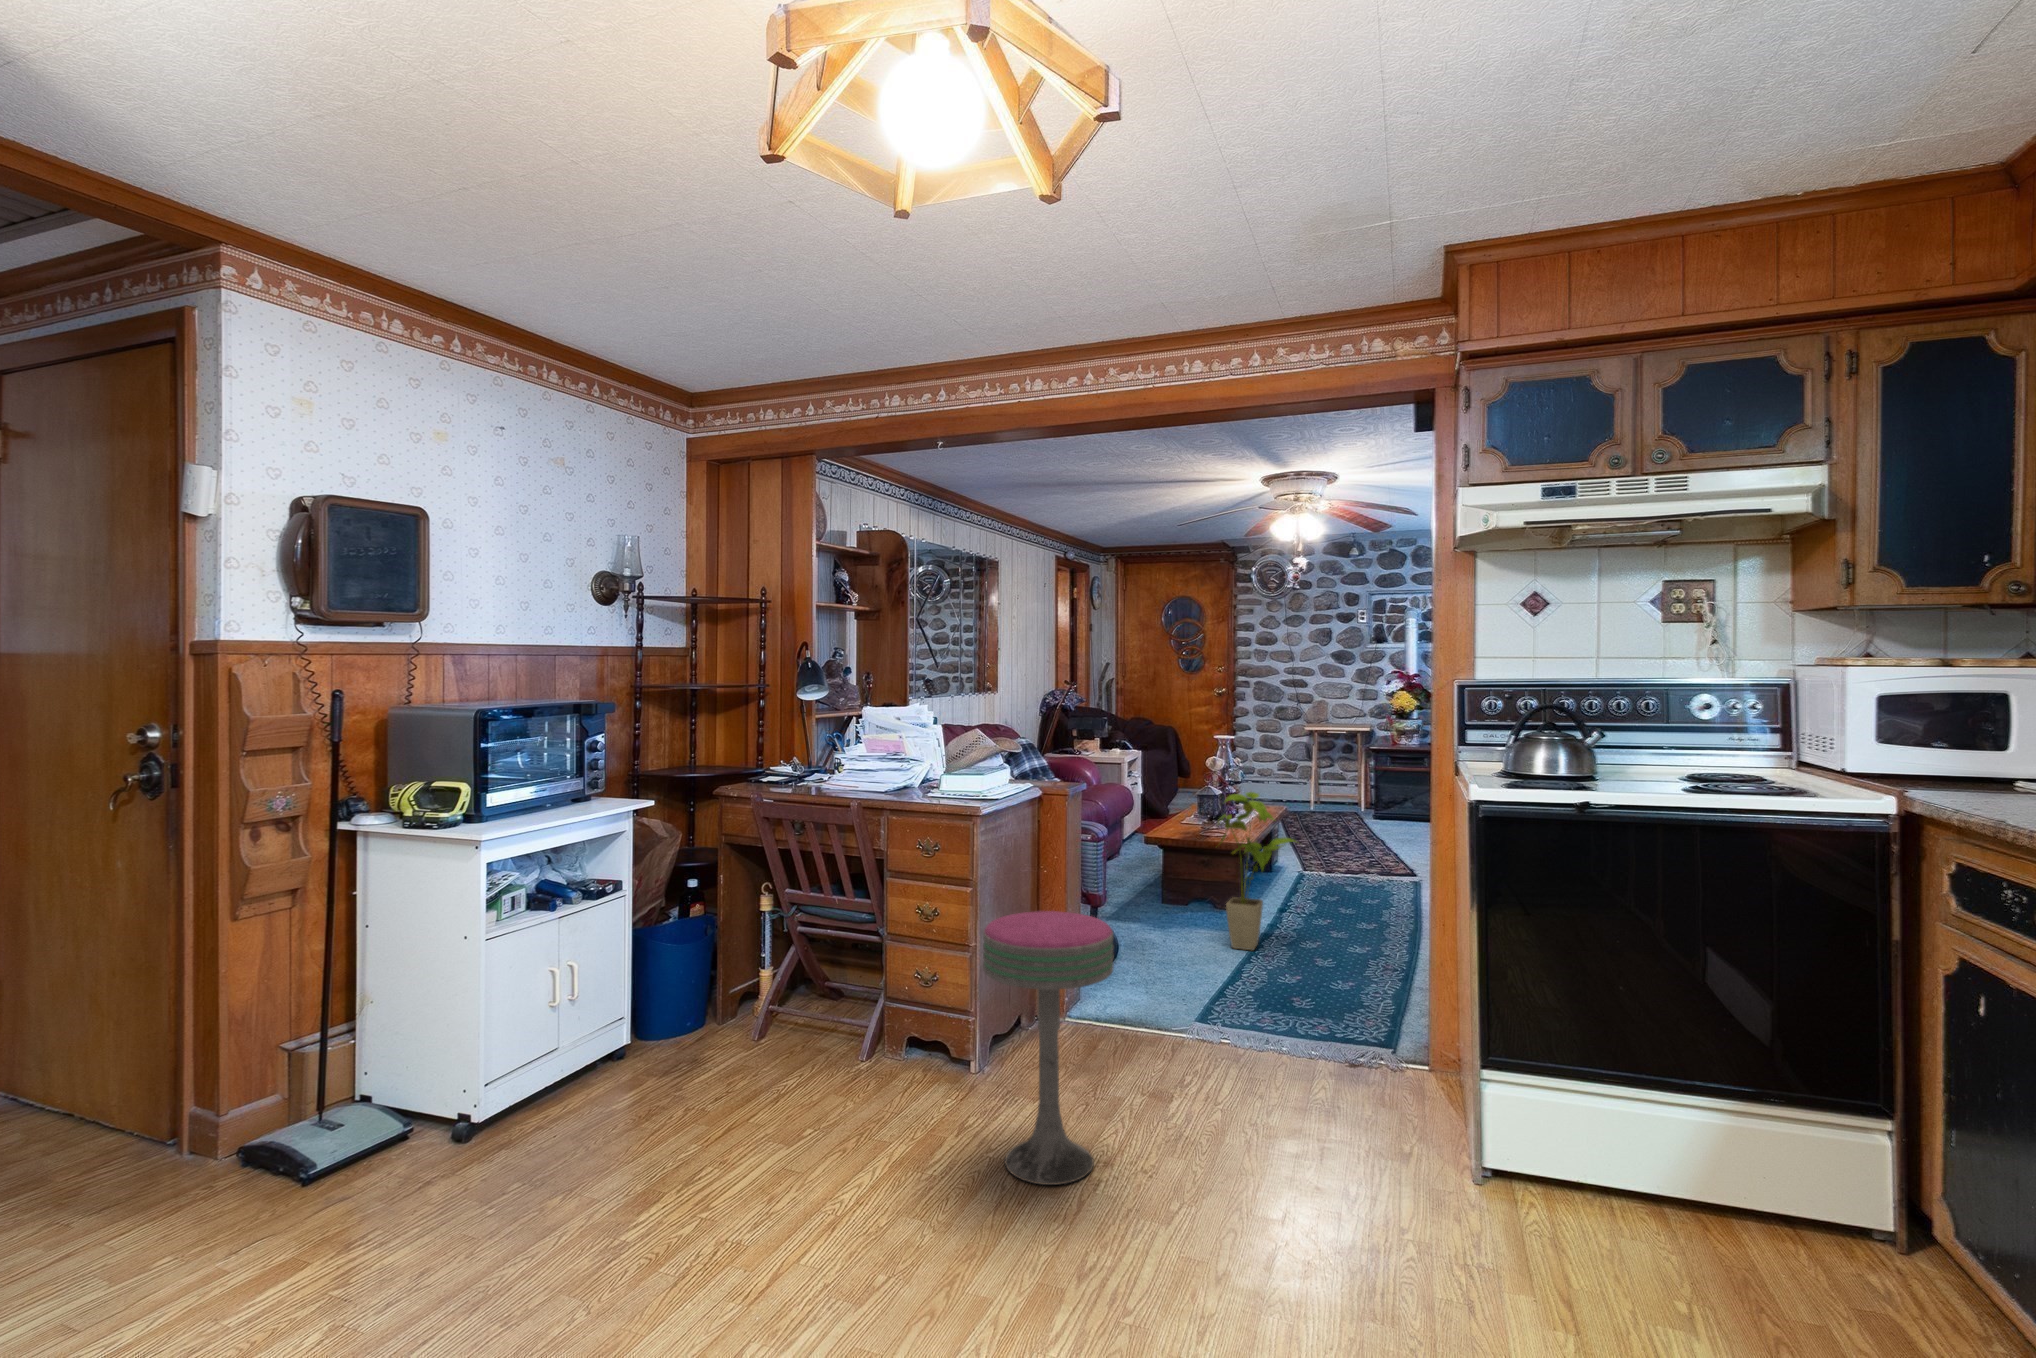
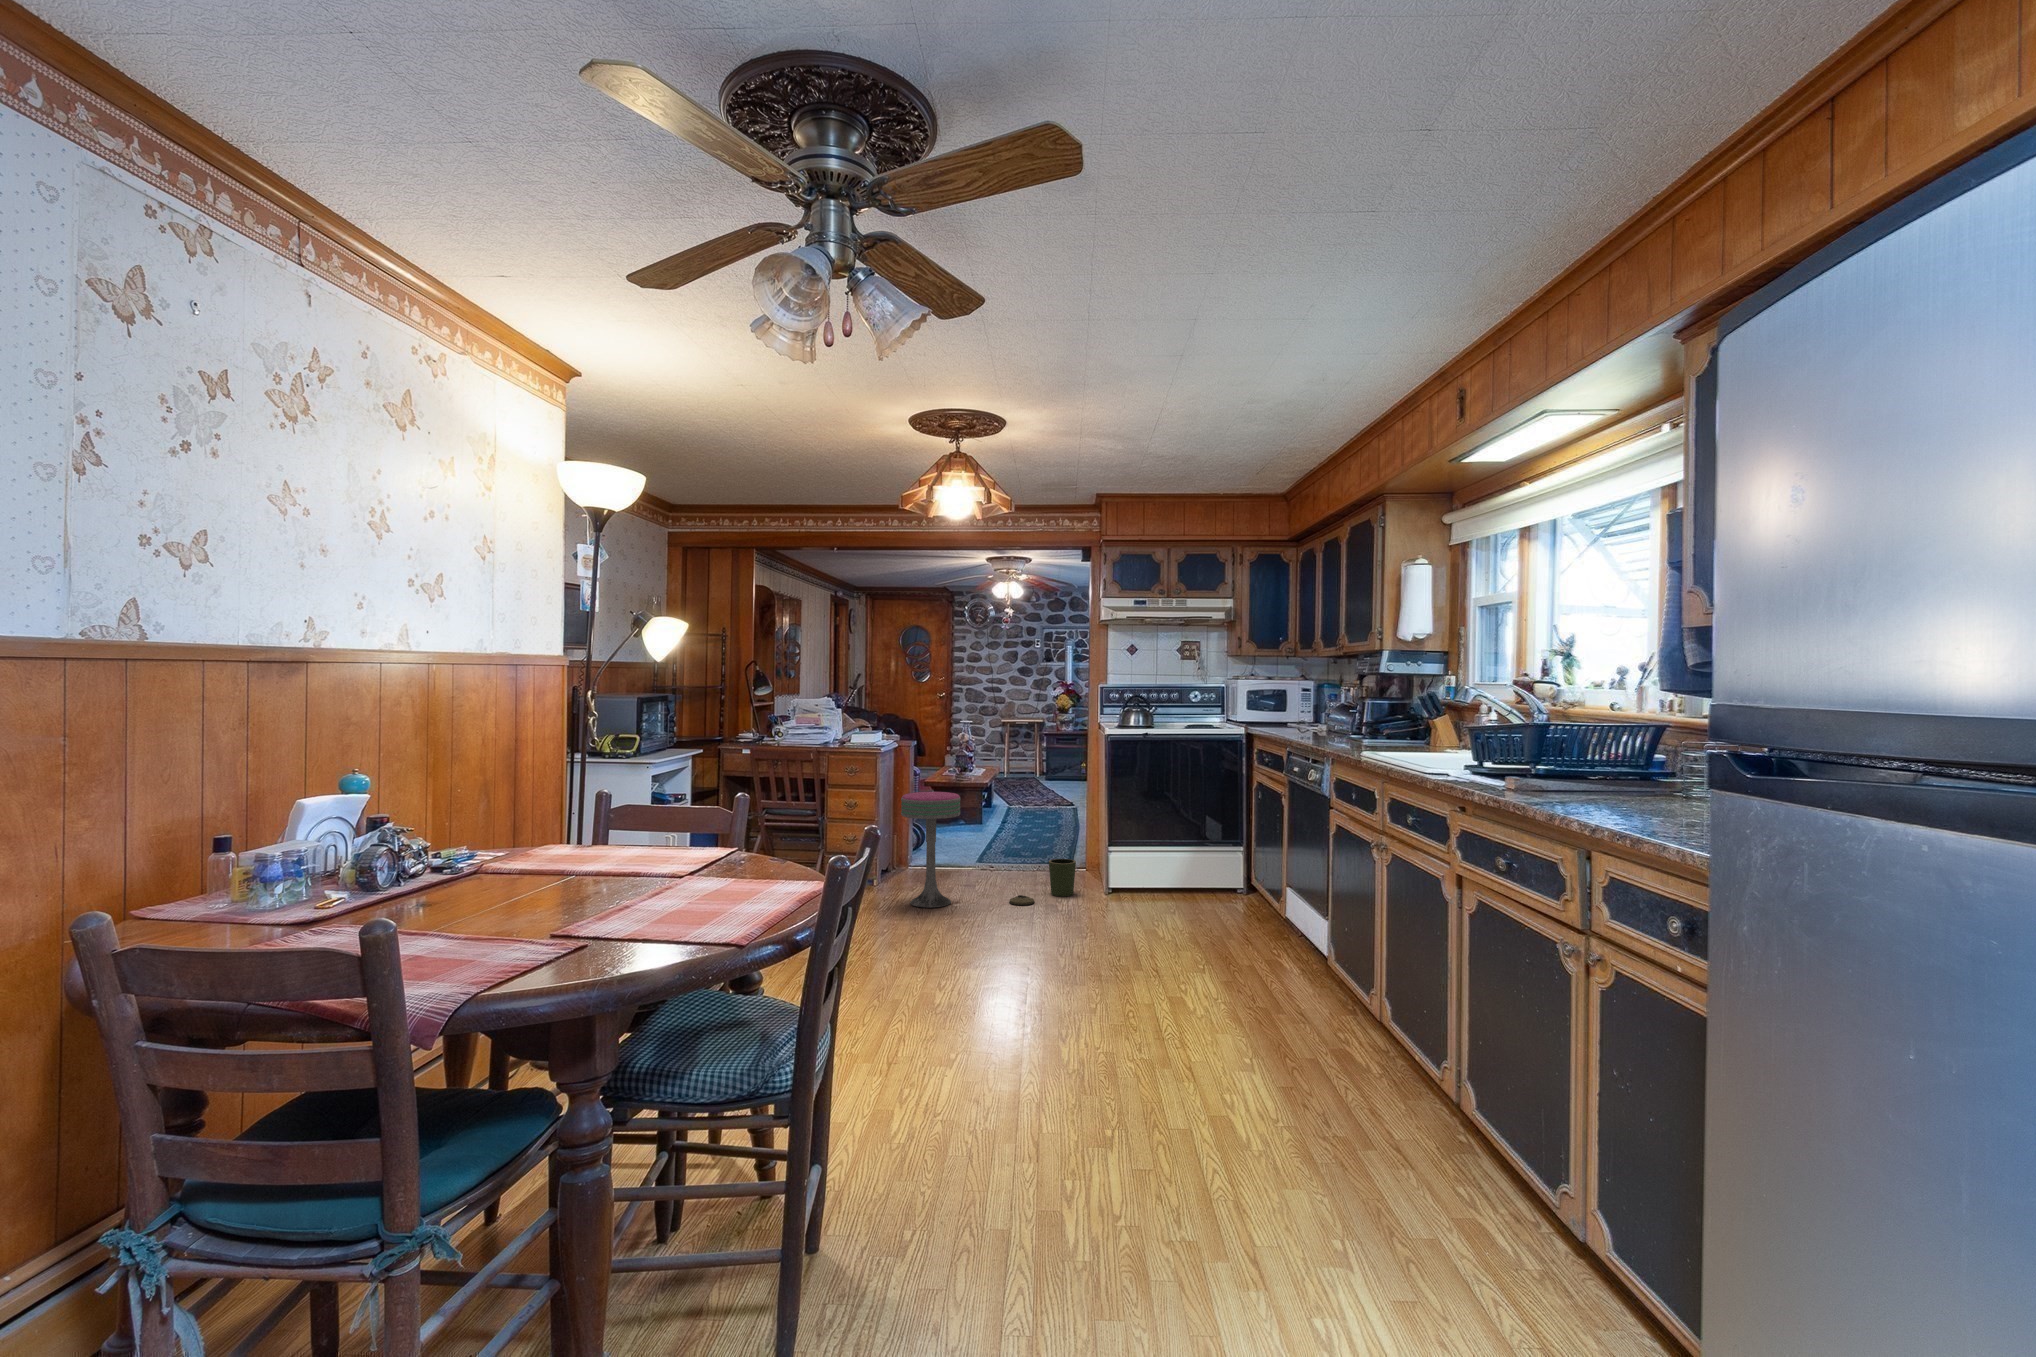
house plant: present [1217,792,1295,951] -> none [973,748,1020,838]
trash can: none [1225,1081,1395,1210] -> present [1009,859,1076,905]

